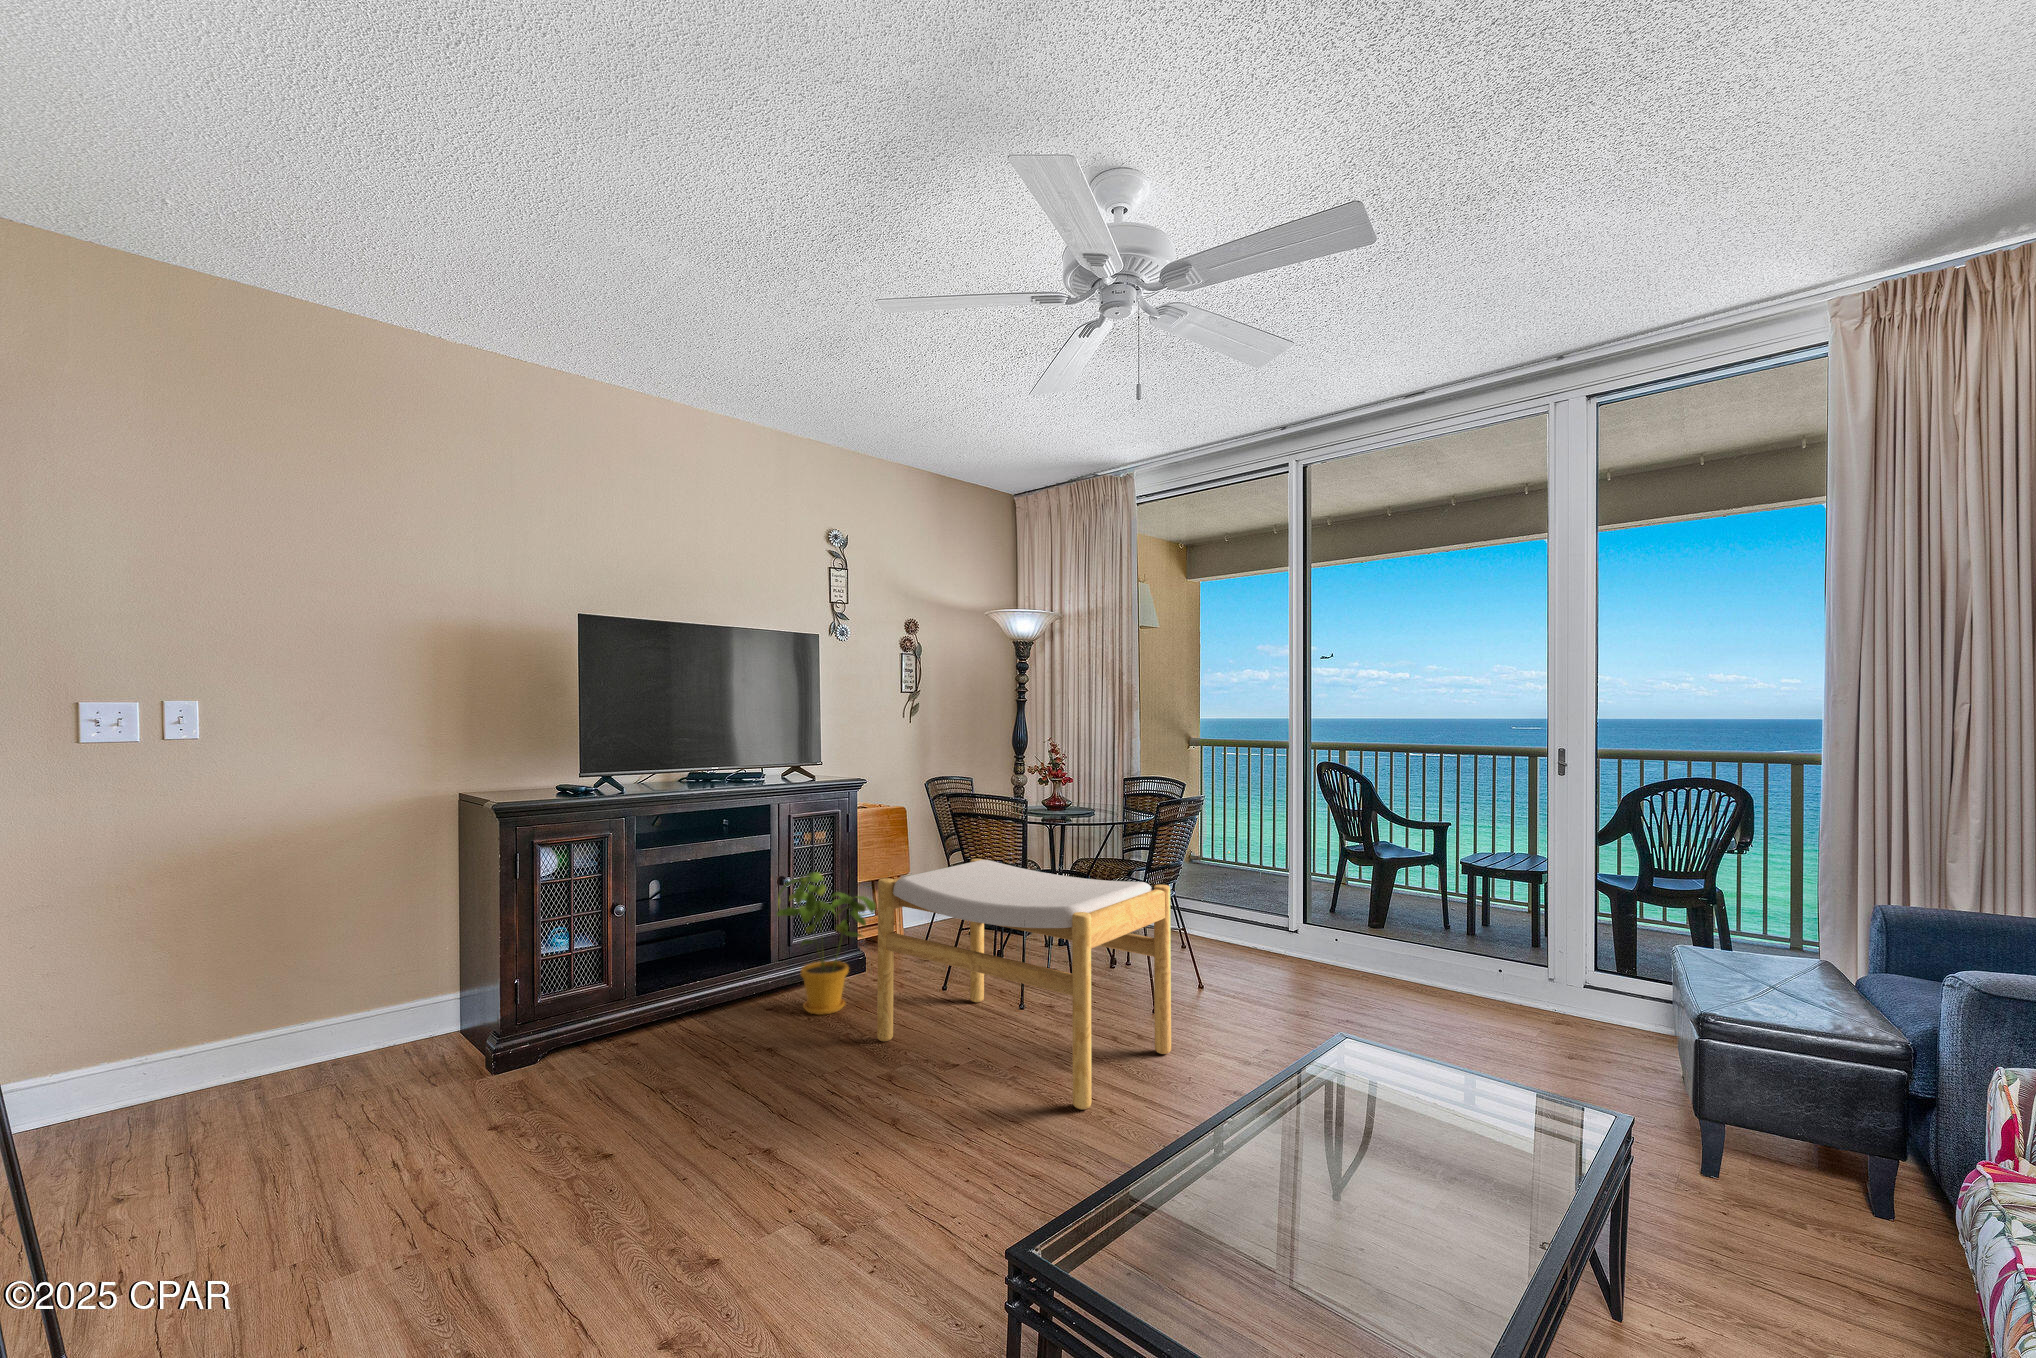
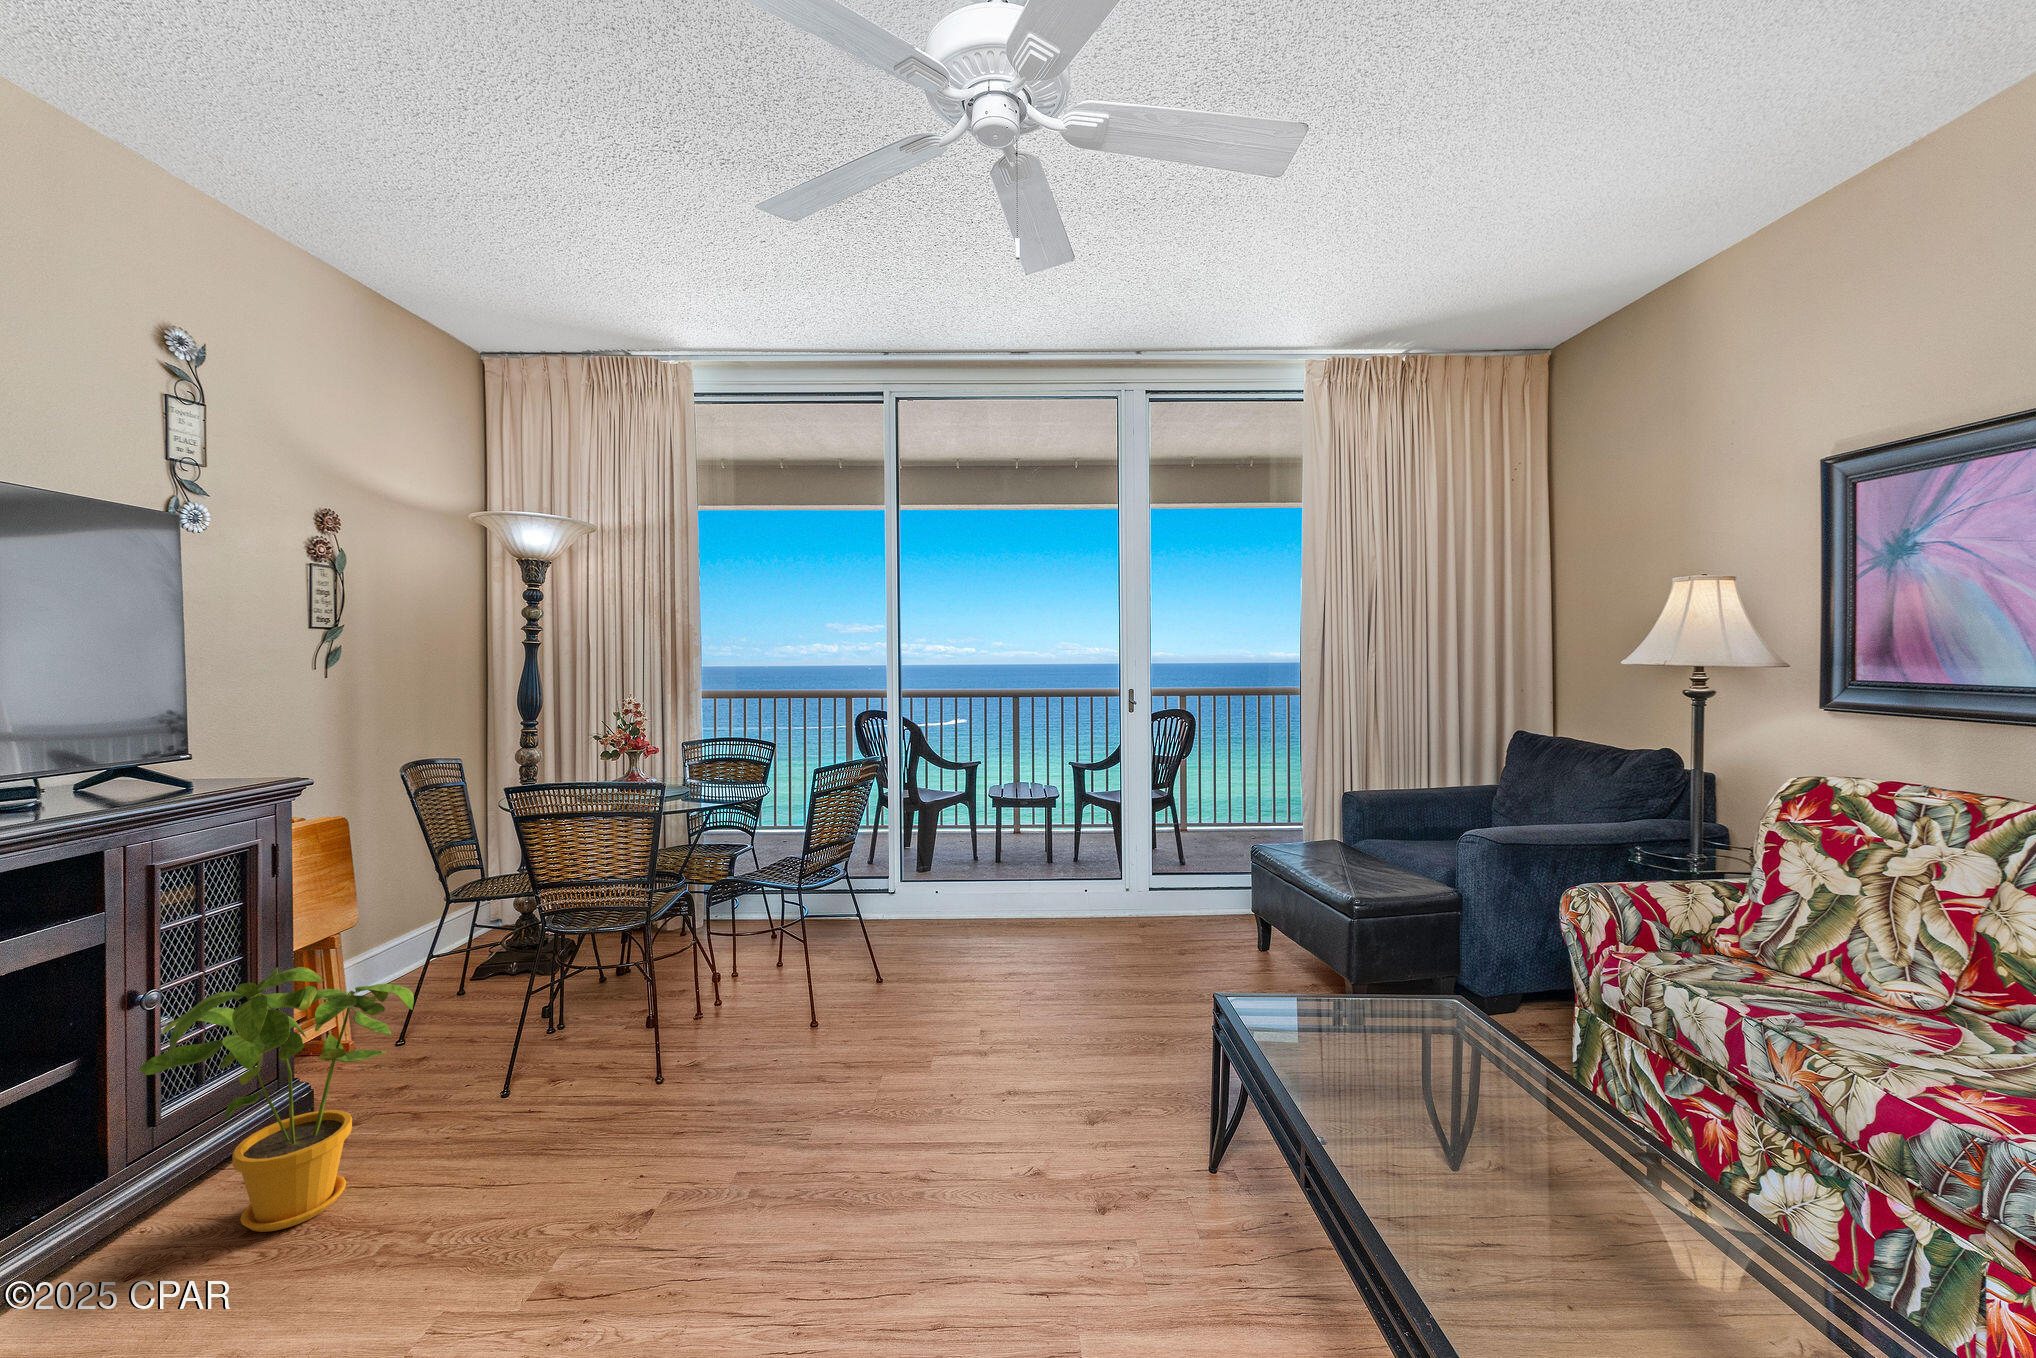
footstool: present [877,859,1171,1109] -> none [474,868,908,1220]

